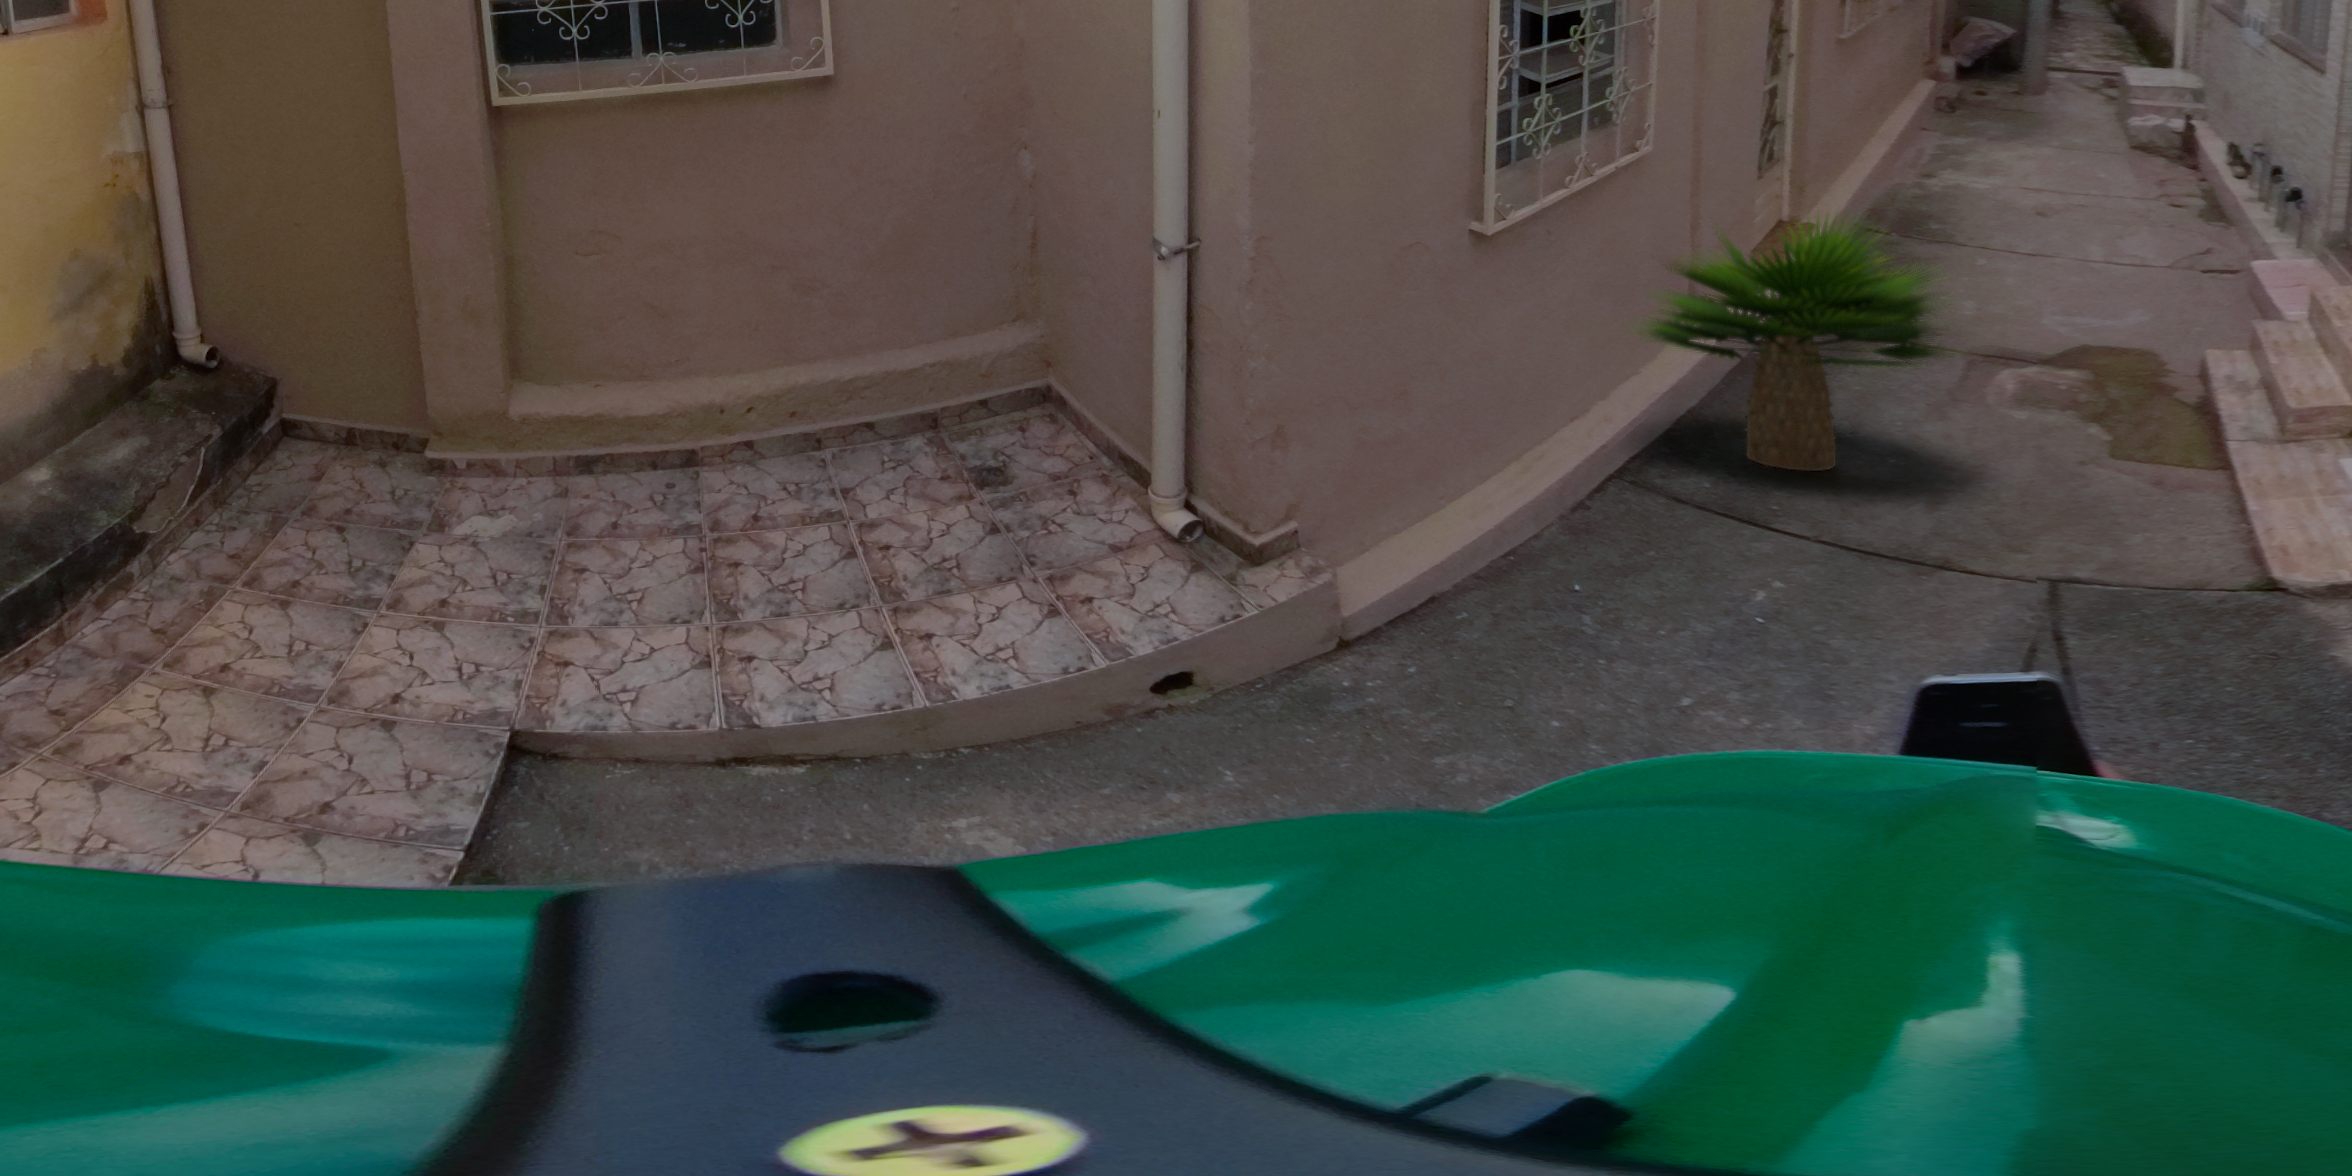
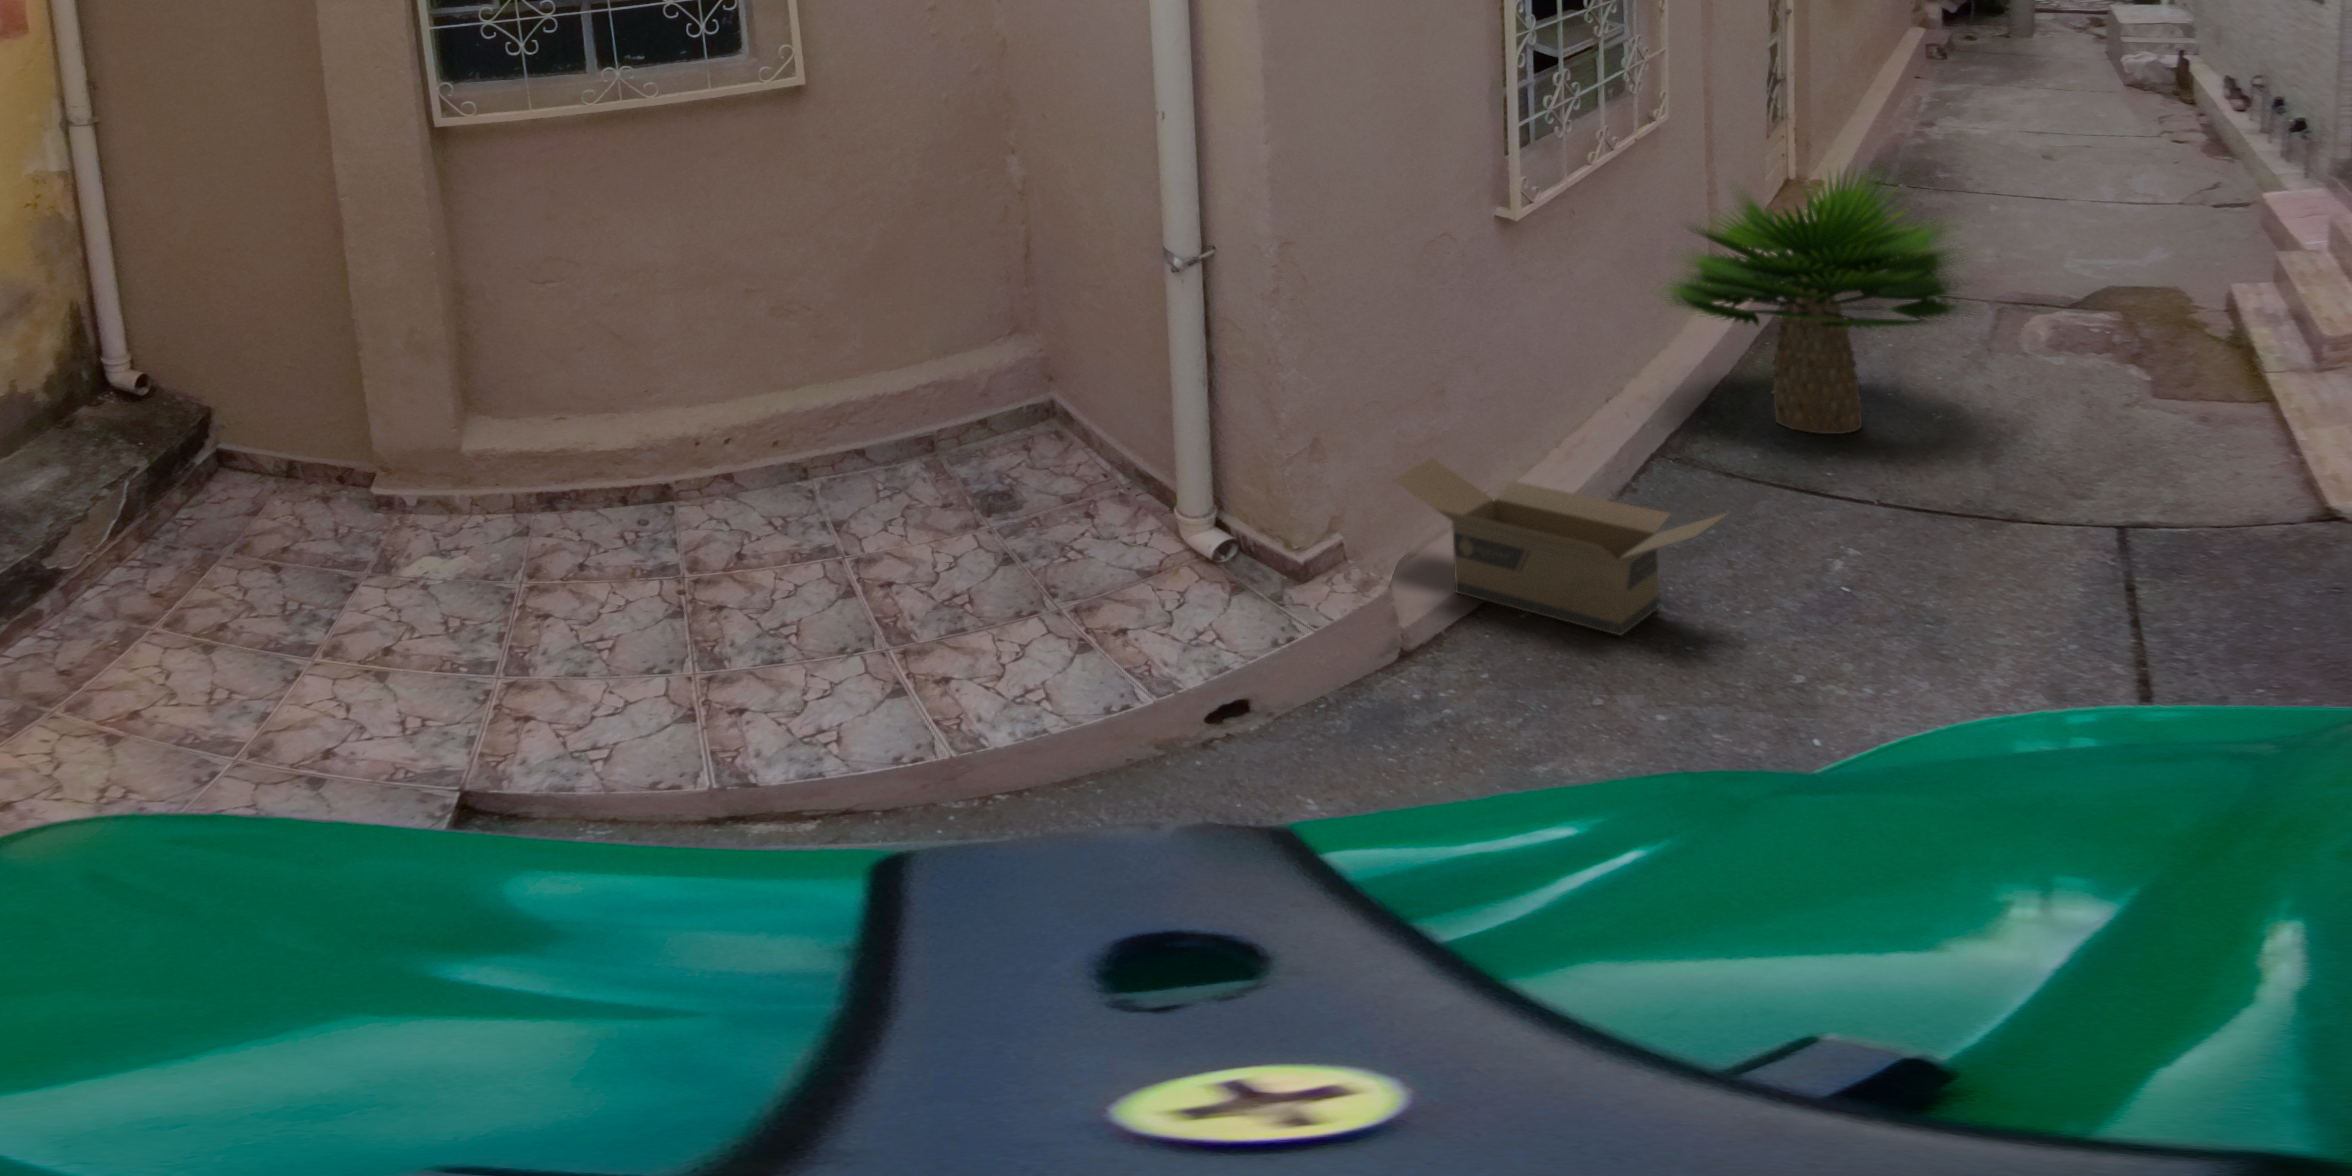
cardboard box: none [1414,465,1761,629] -> present [1395,458,1727,635]

